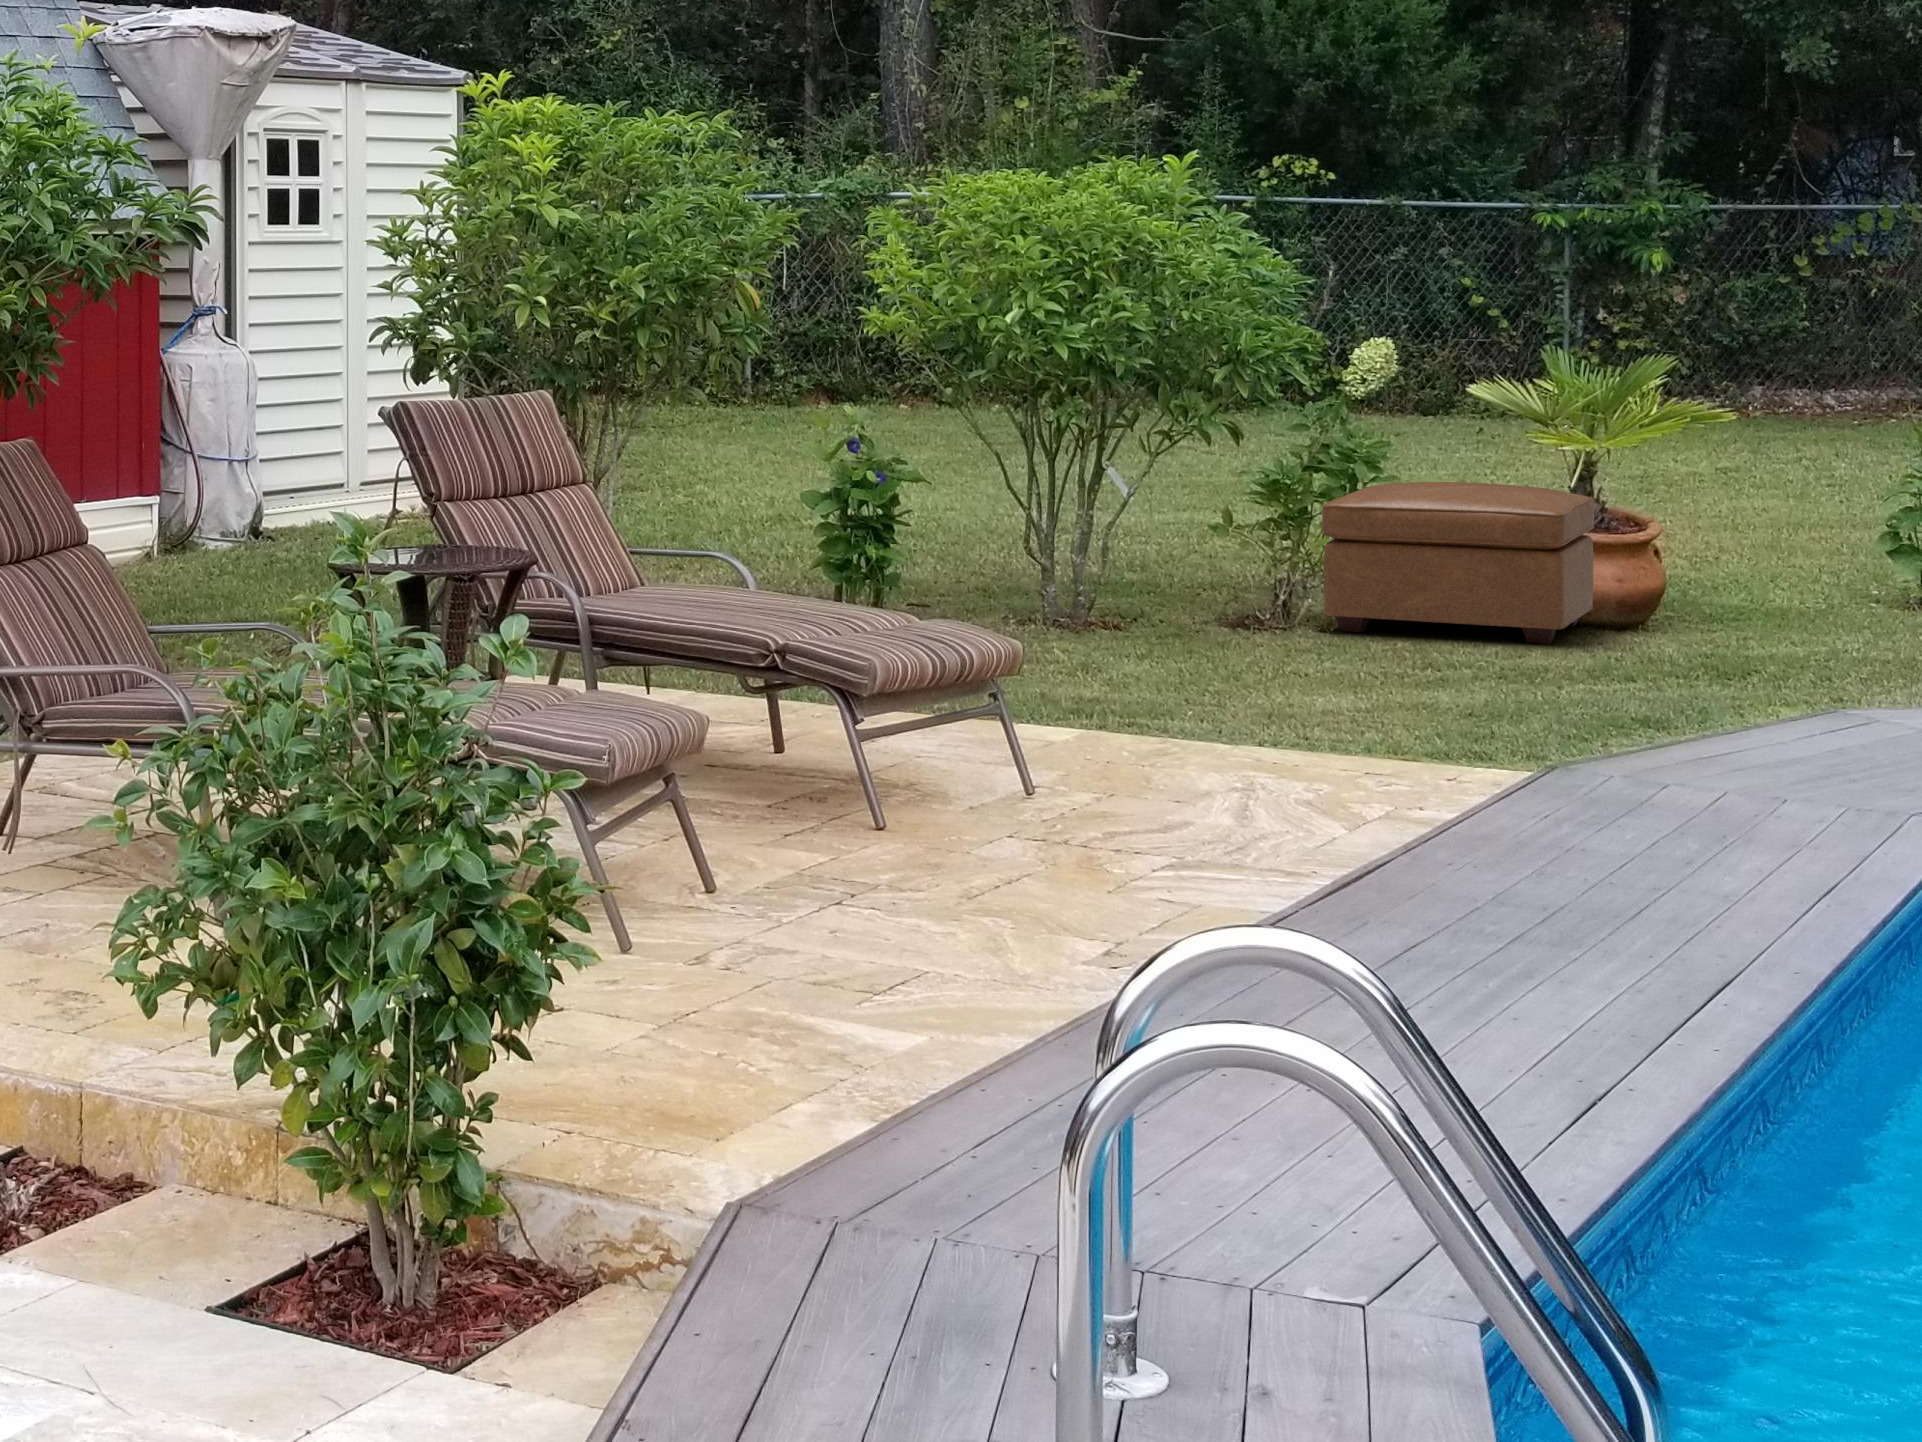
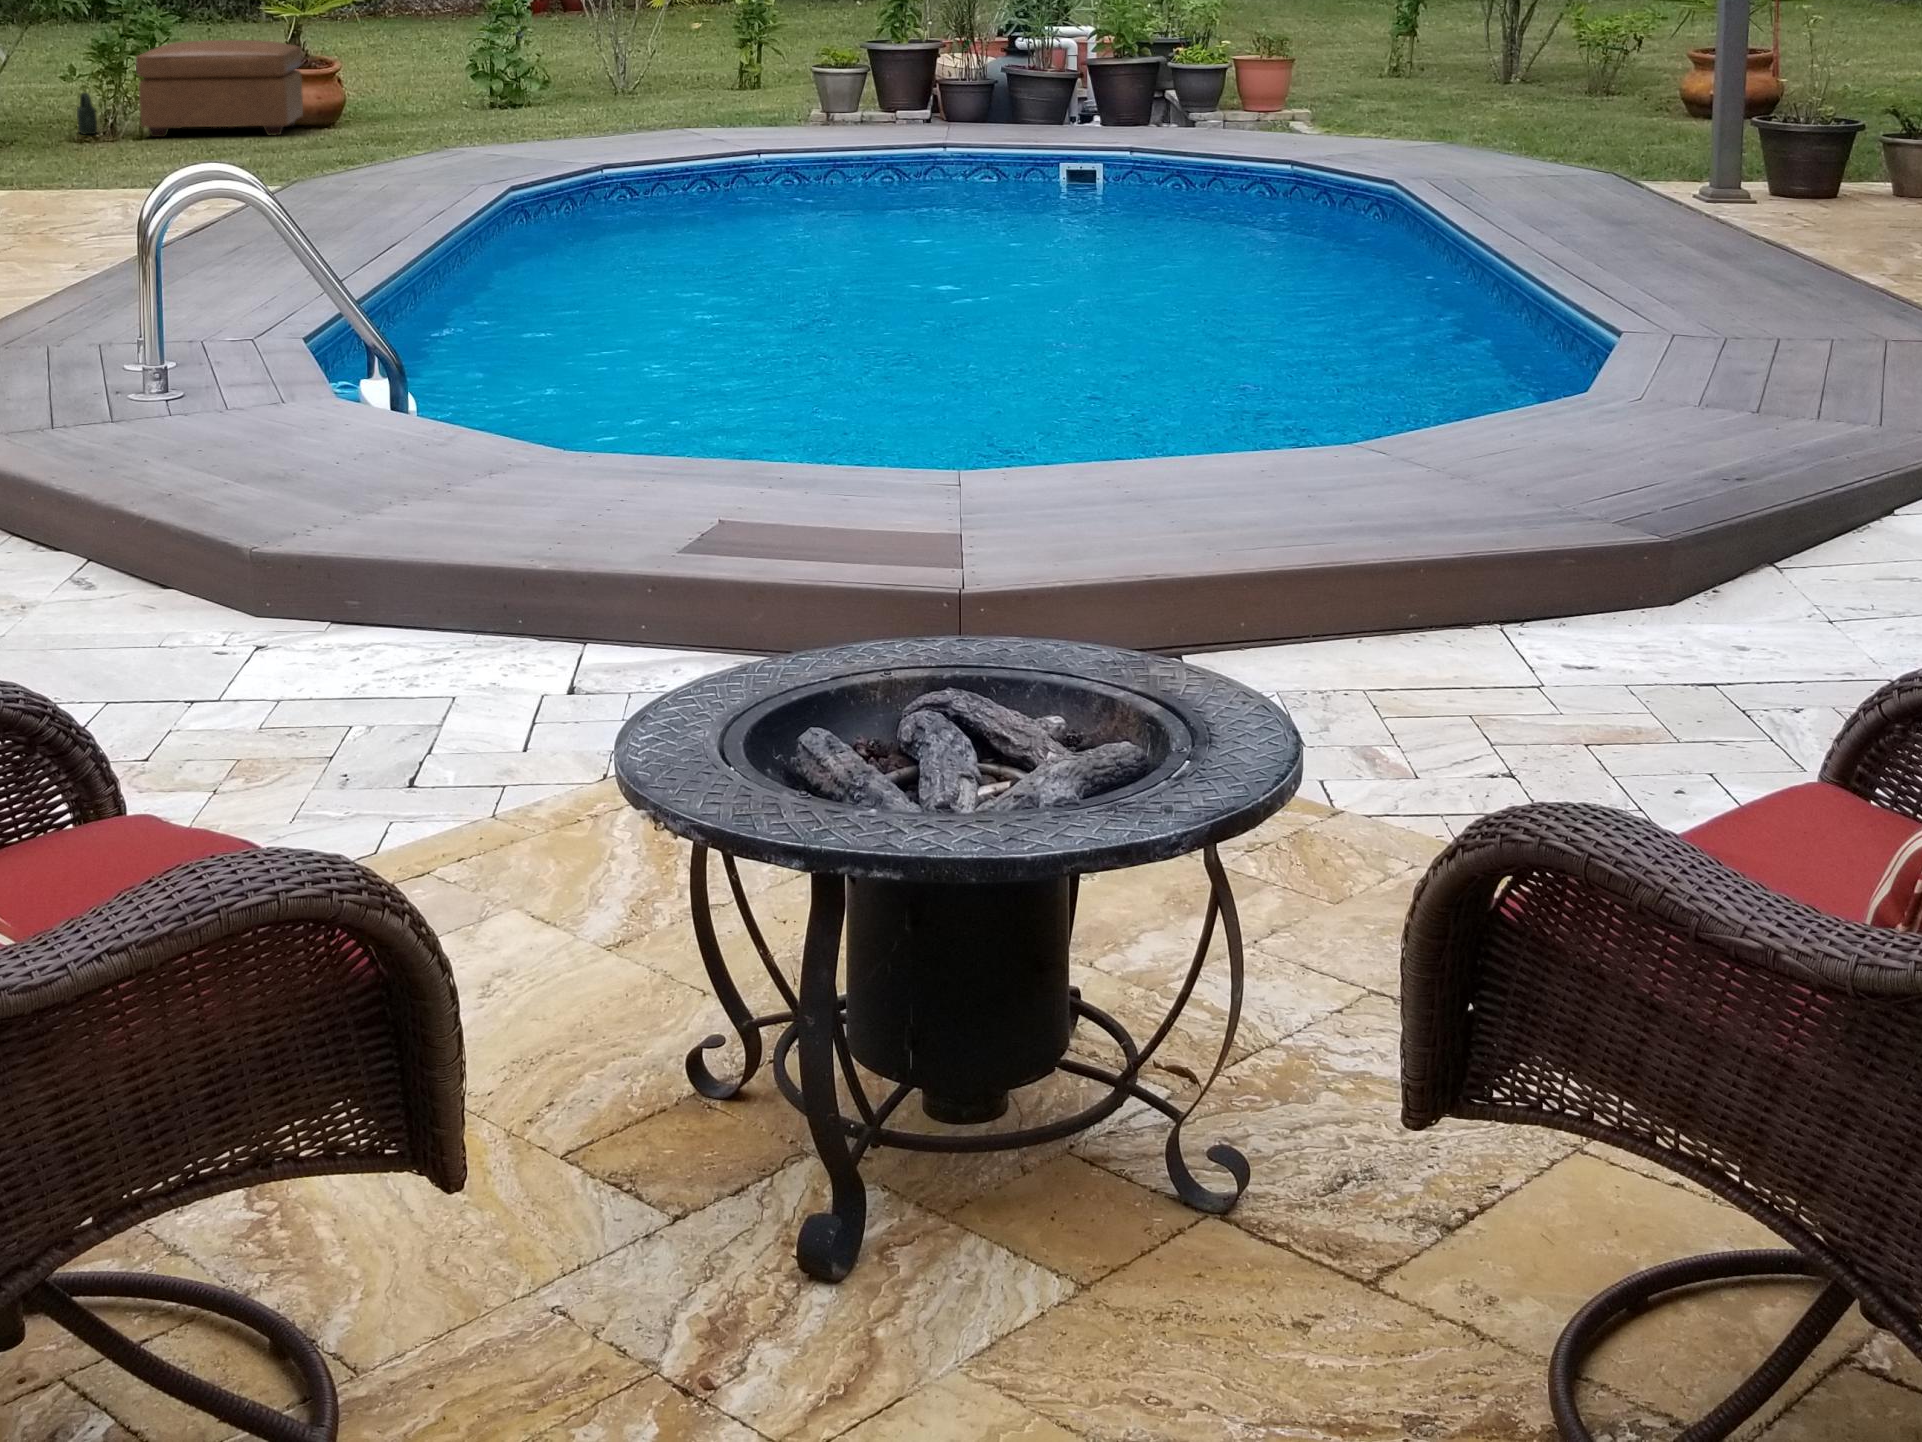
watering can: none [1232,552,1260,617] -> present [77,93,97,134]

